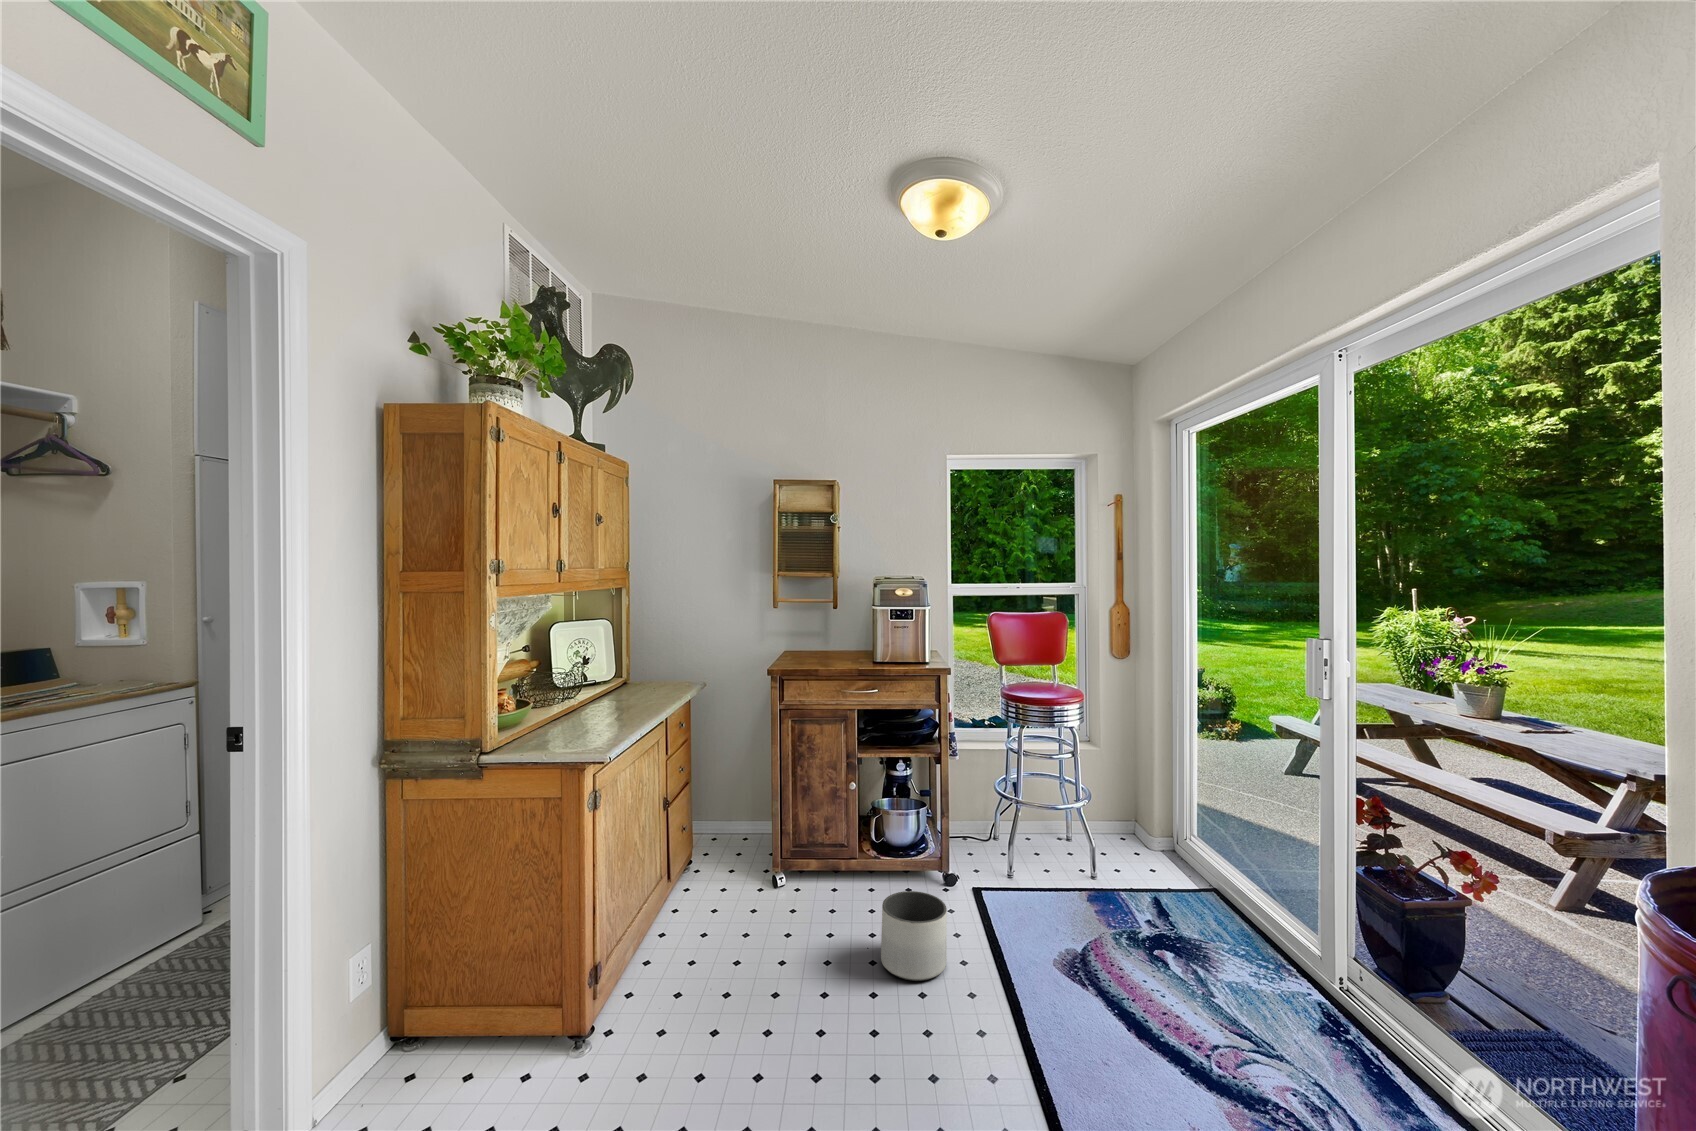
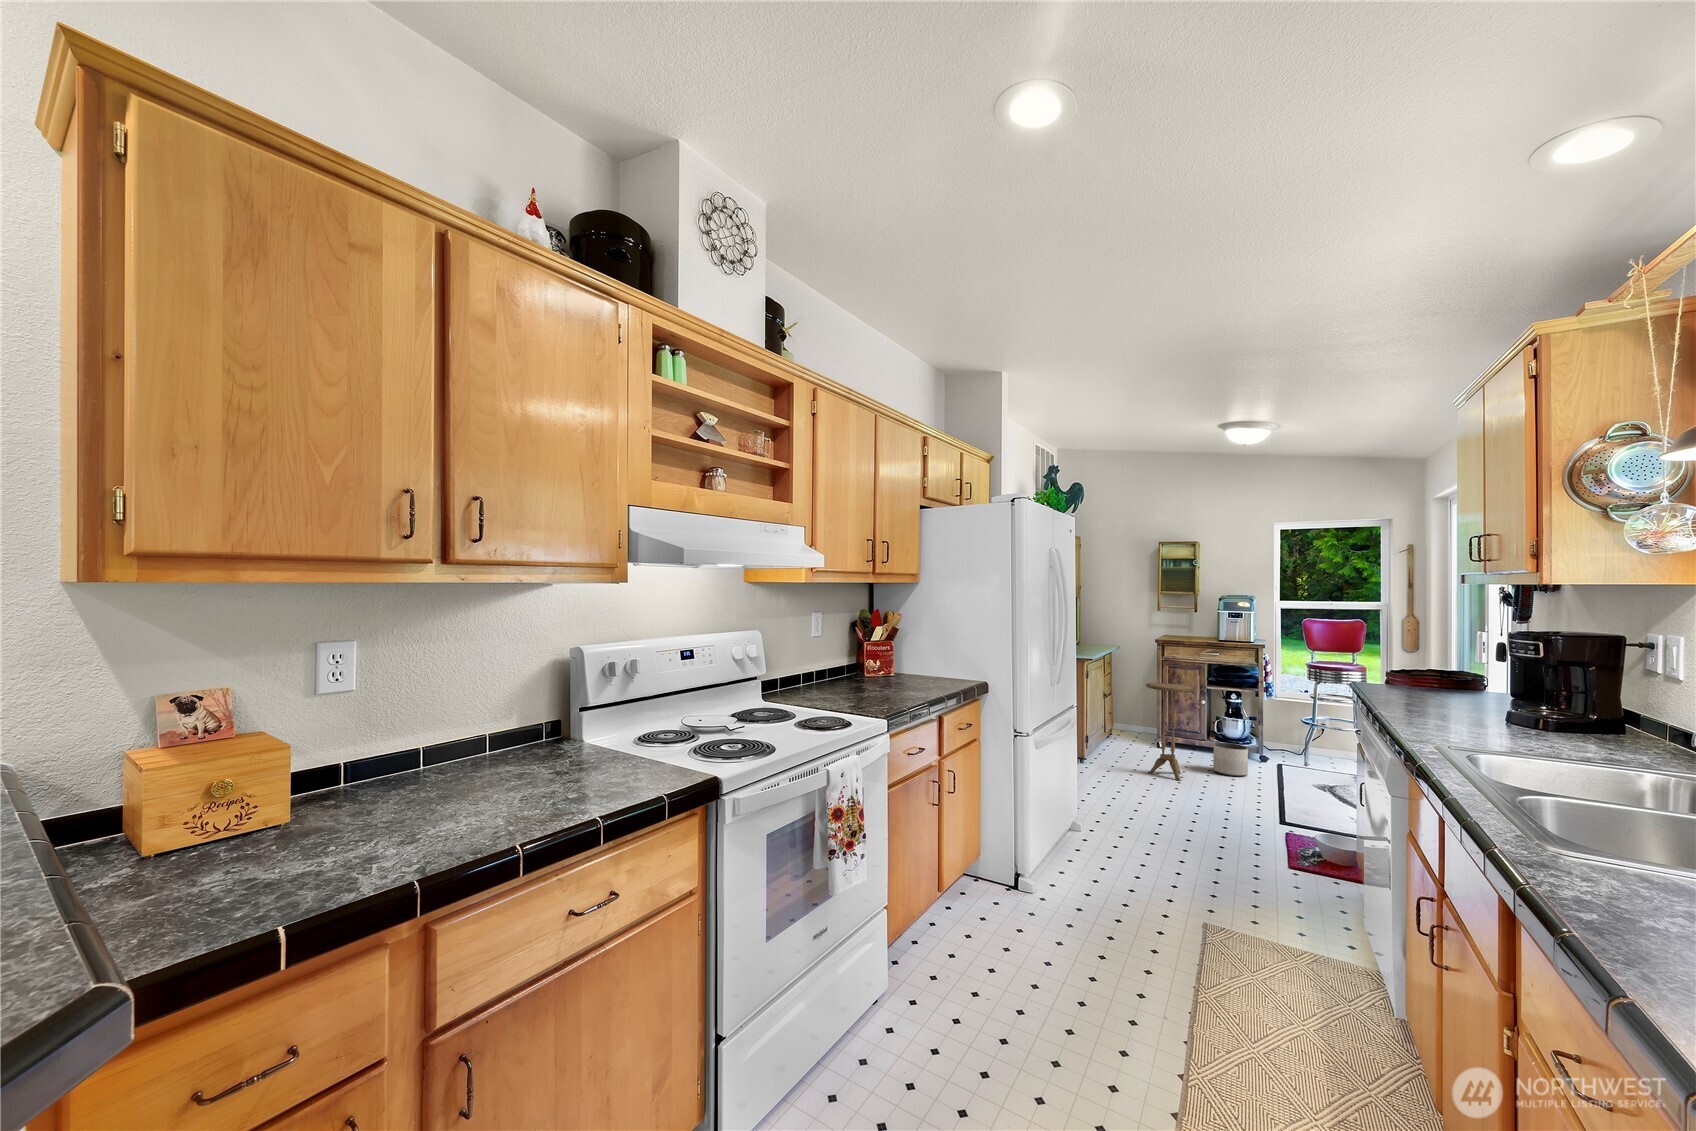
side table: none [740,792,856,1060] -> present [1146,683,1197,781]

